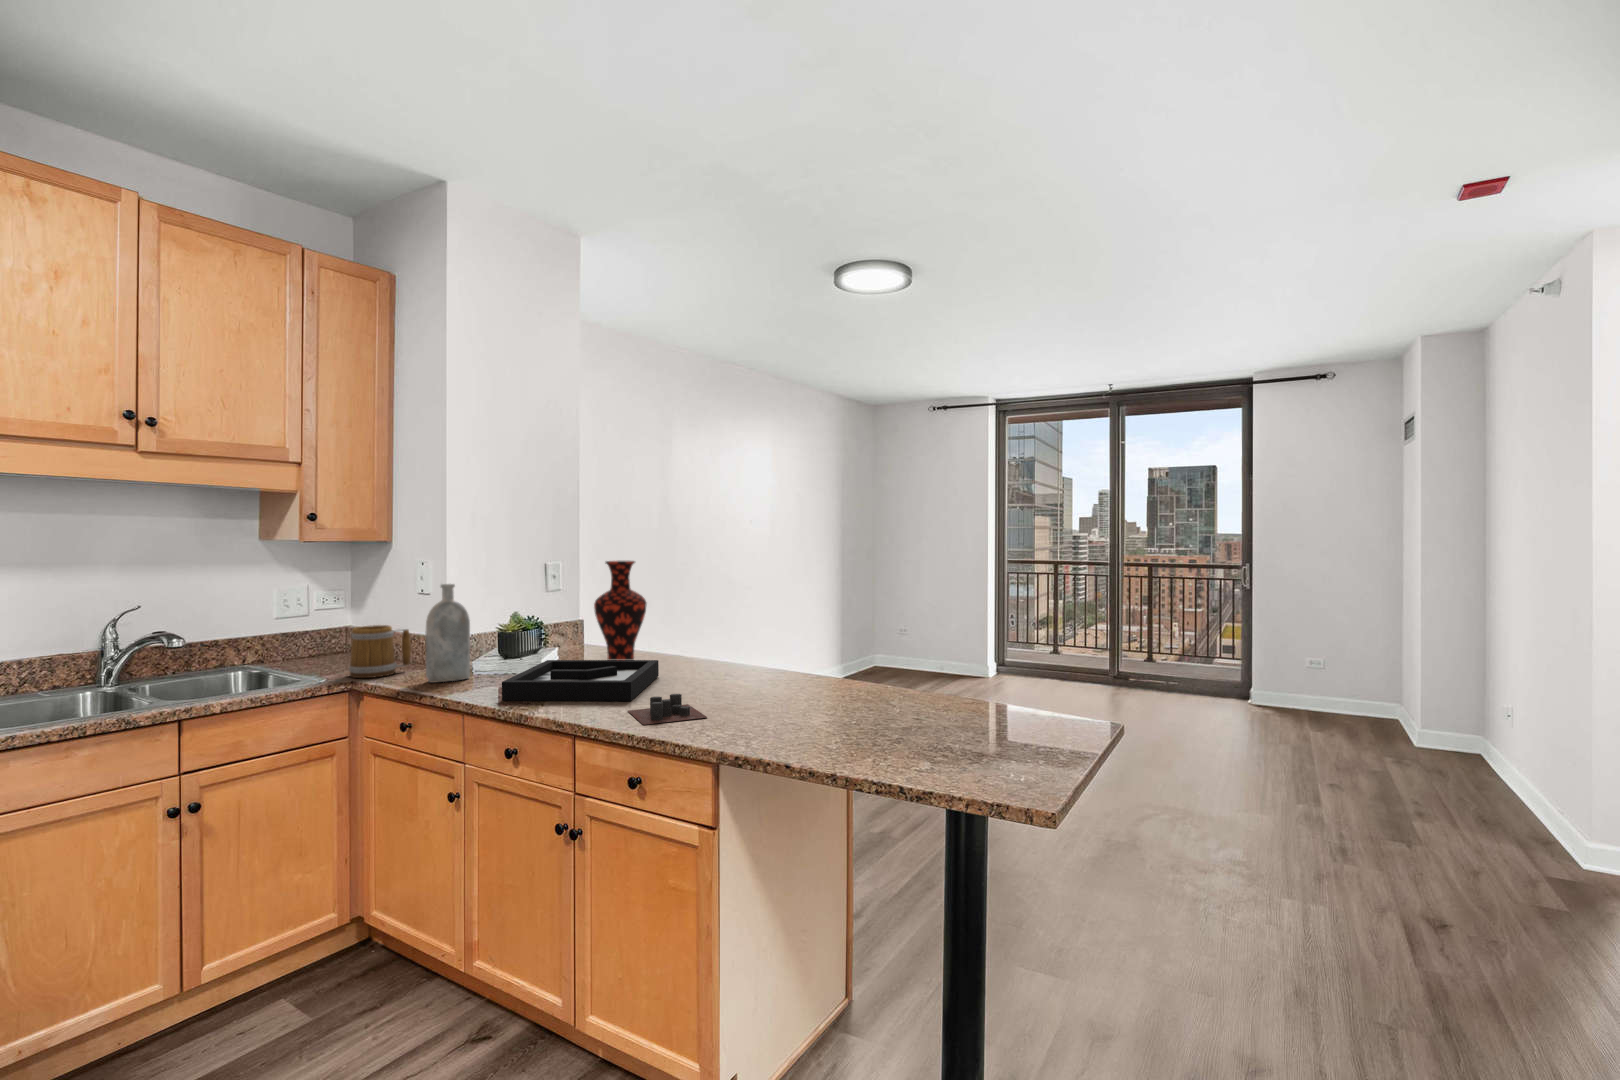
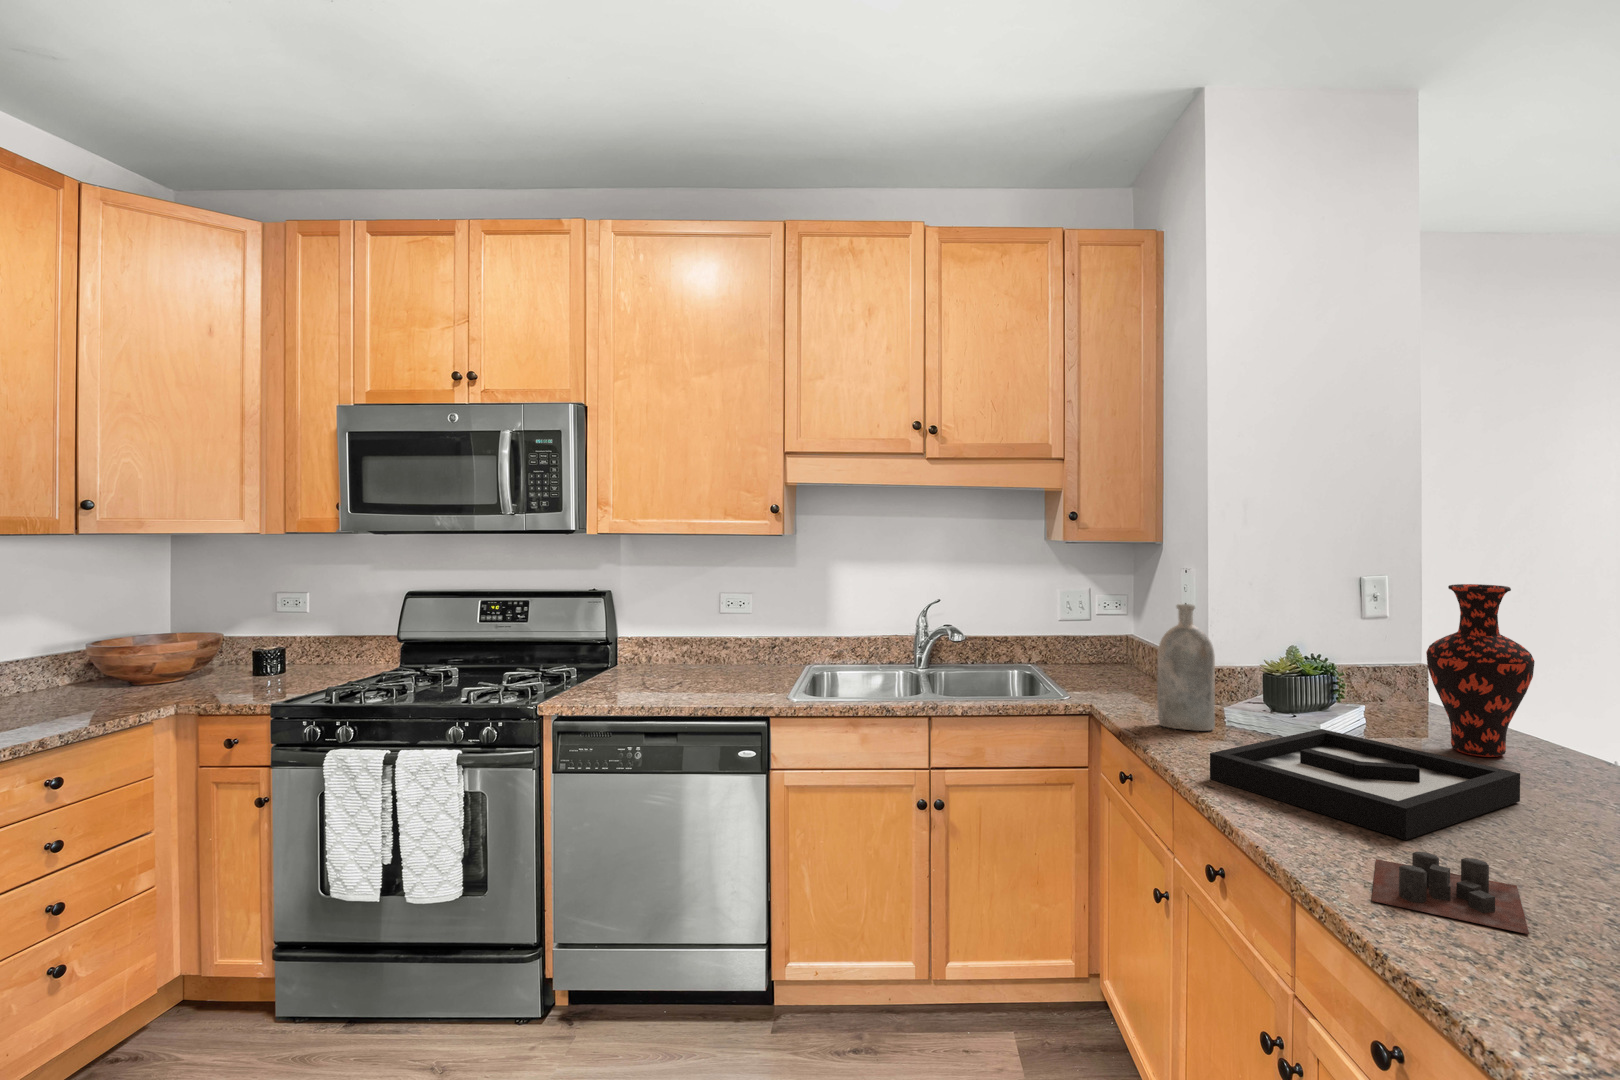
mug: present [349,625,411,678] -> none [1094,642,1162,705]

